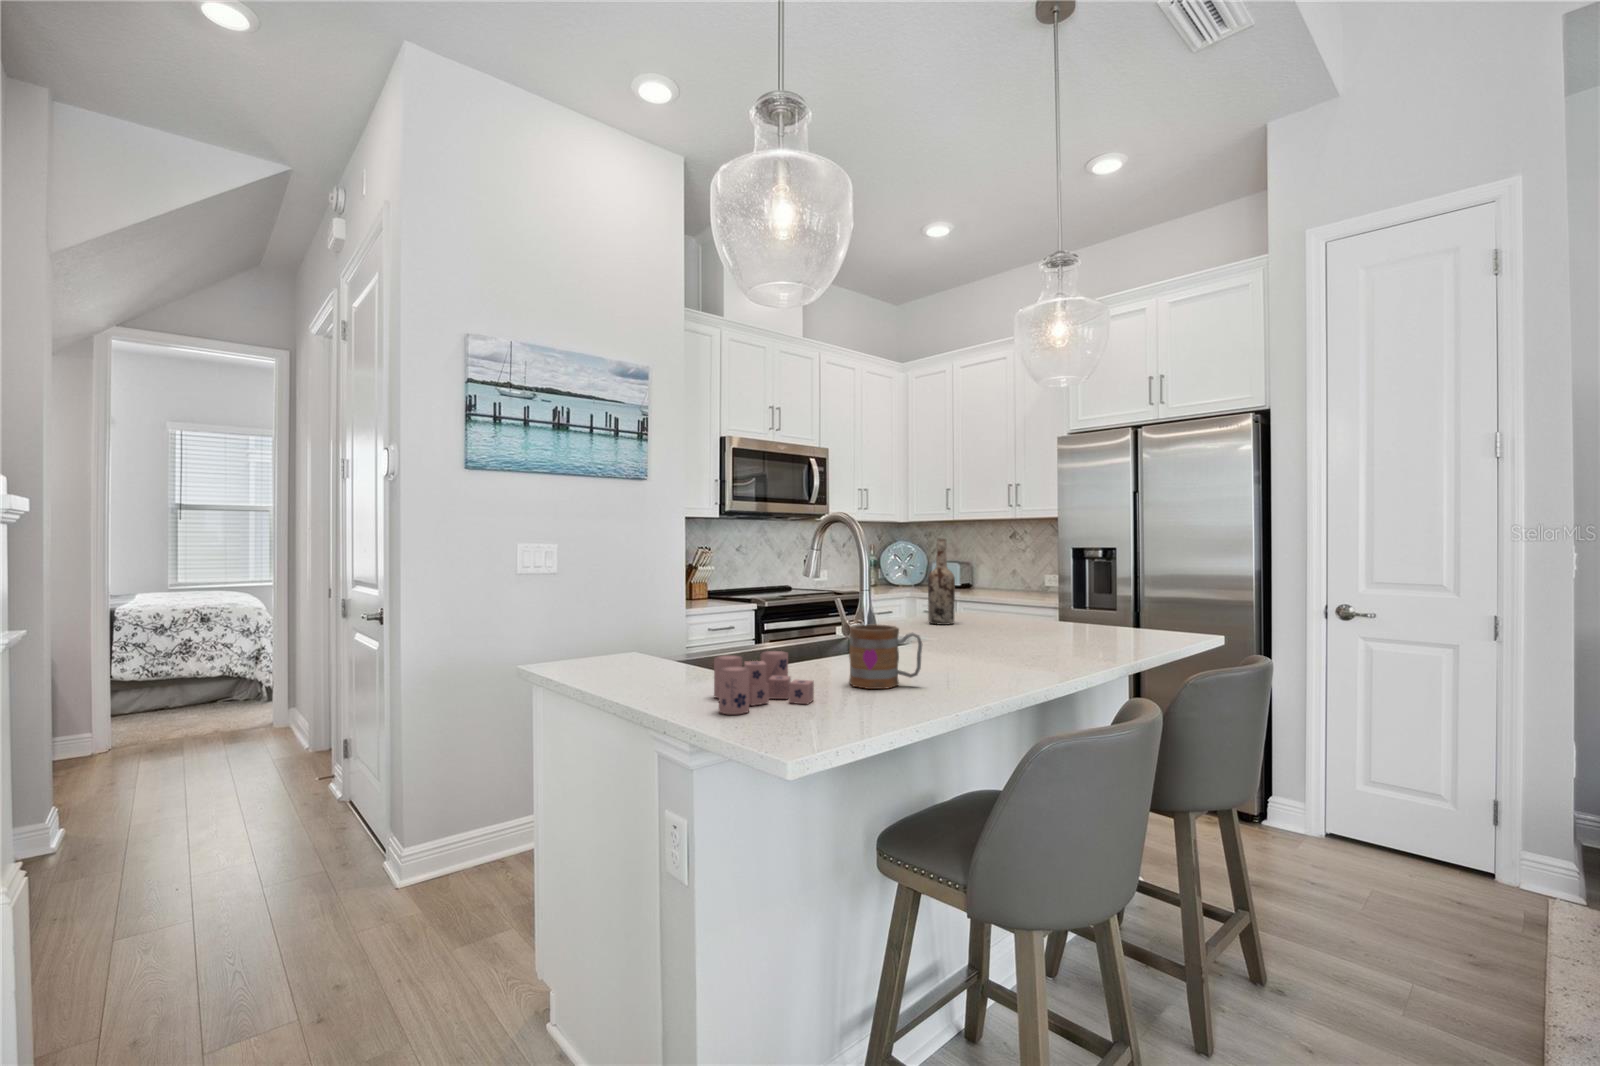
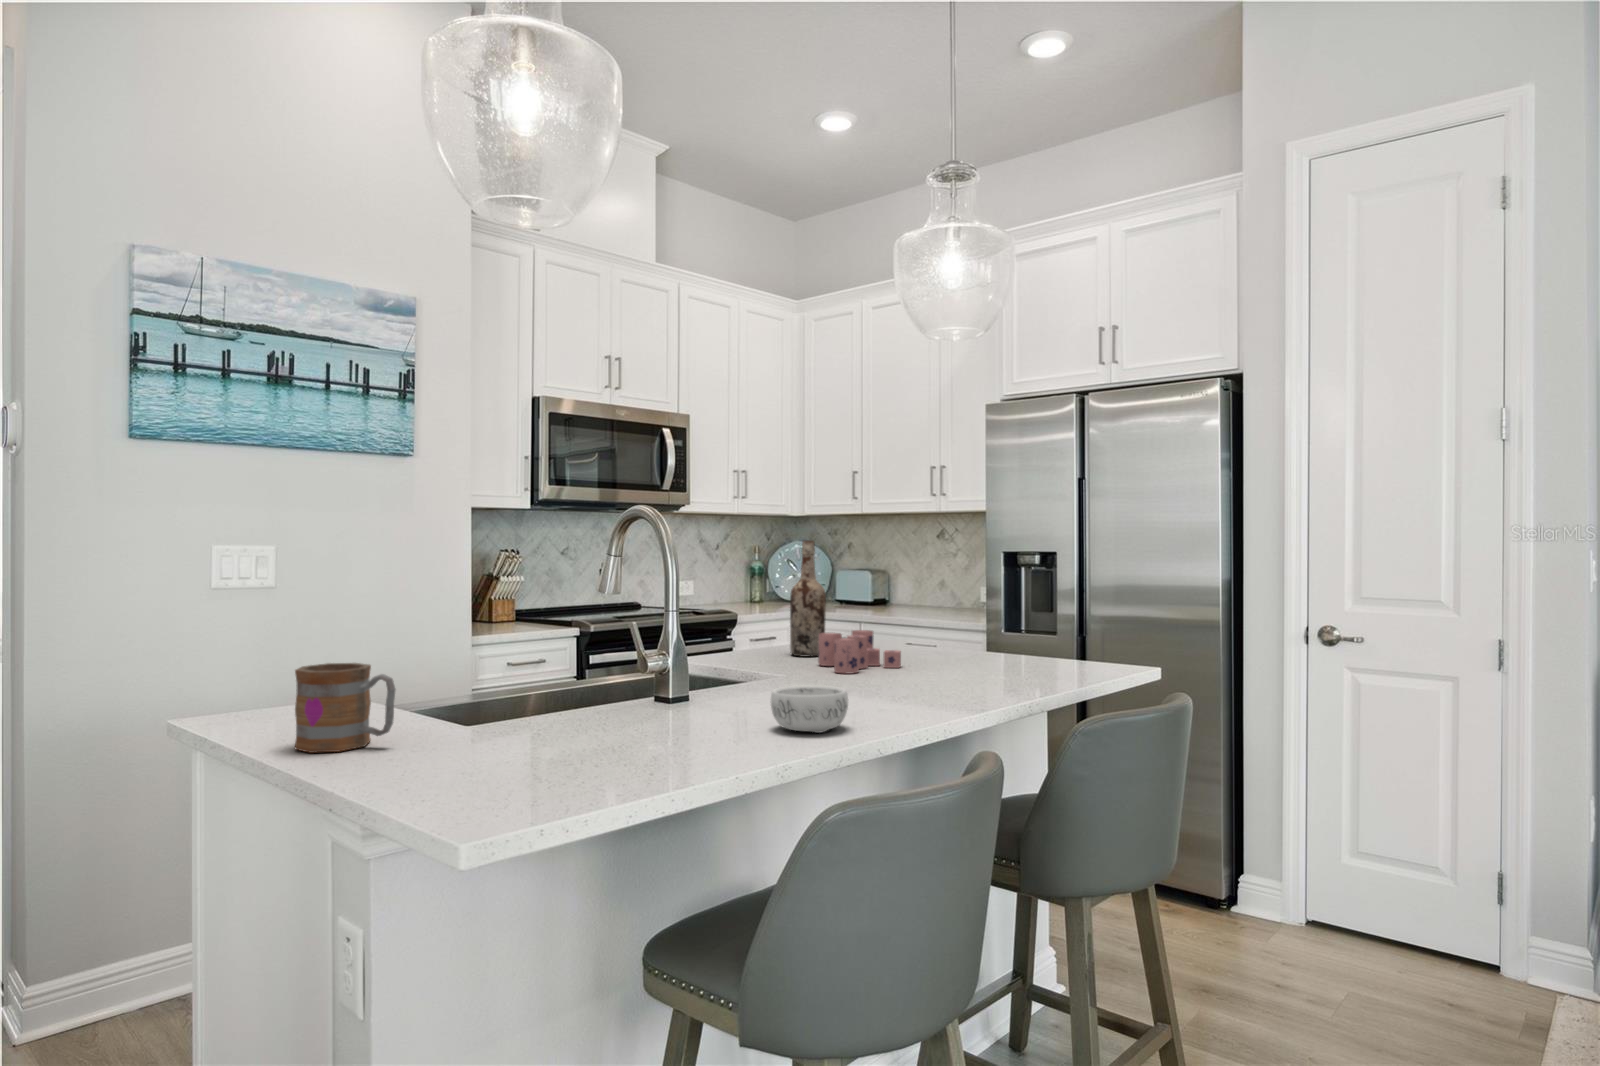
mug: present [849,624,922,689] -> present [295,663,396,753]
decorative bowl: none [951,643,1009,678] -> present [771,685,848,733]
candle: present [714,651,814,714] -> present [818,630,901,674]

